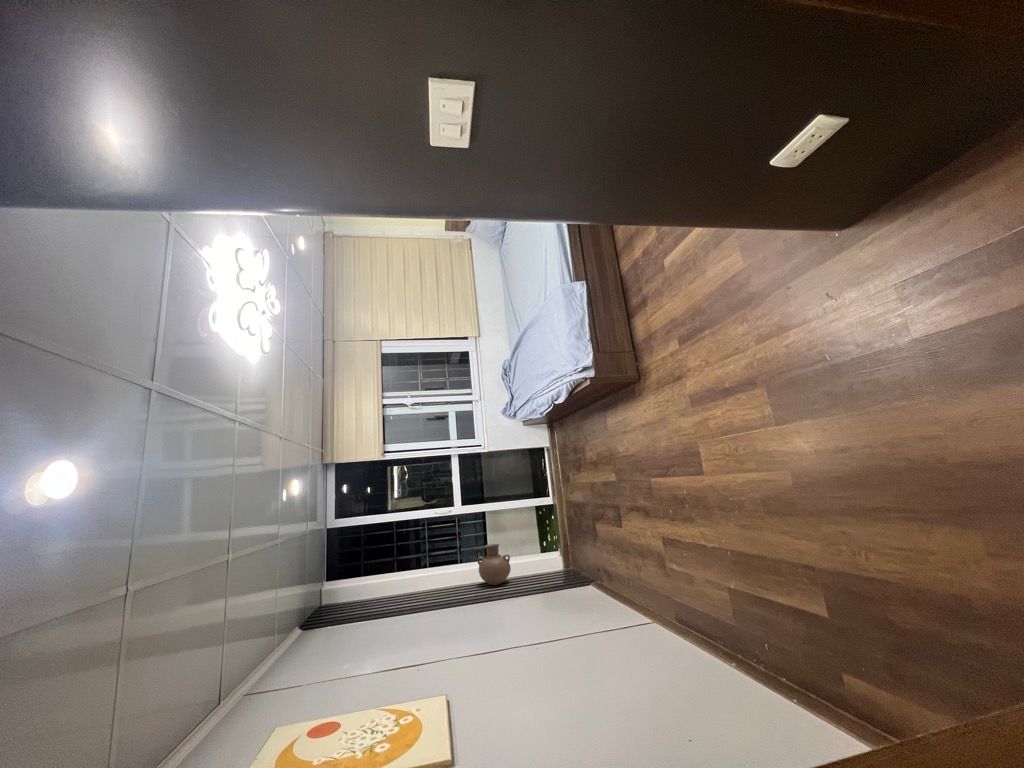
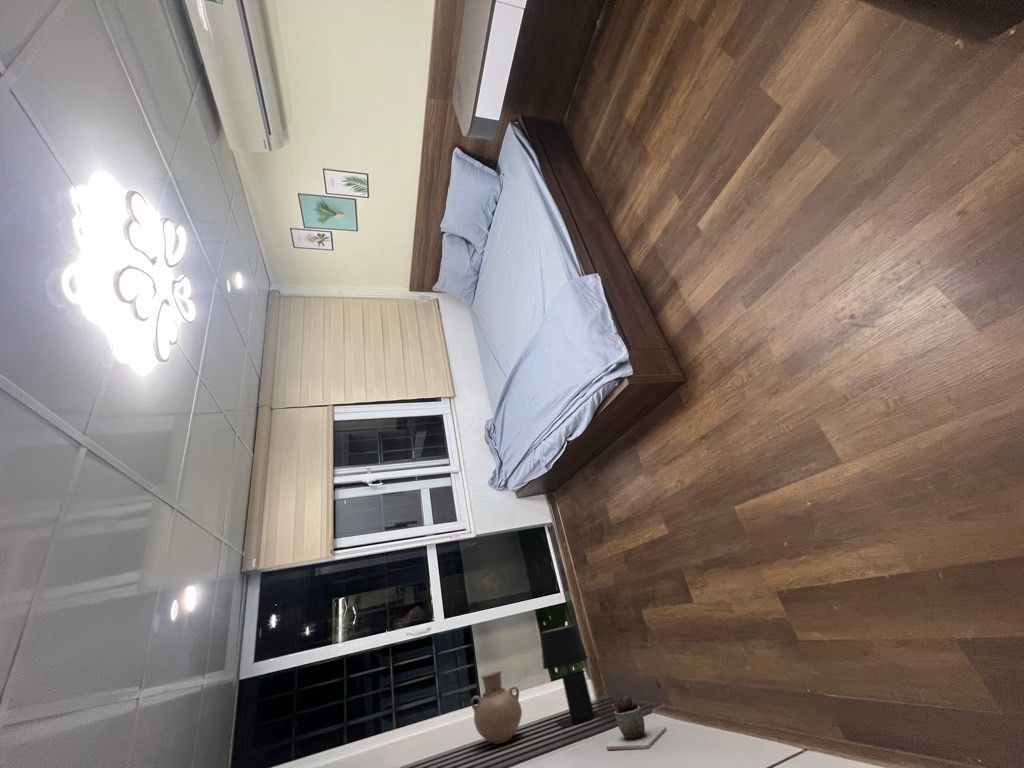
table lamp: none [529,521,565,582] -> present [541,624,603,728]
succulent plant: none [552,573,594,604] -> present [606,695,666,750]

